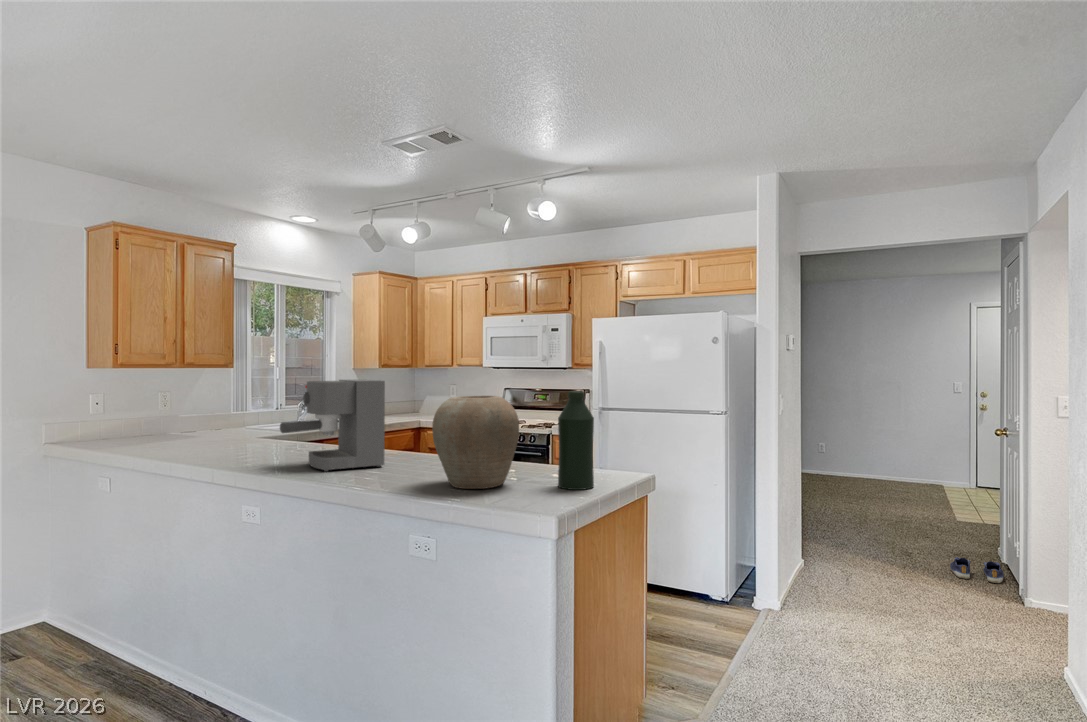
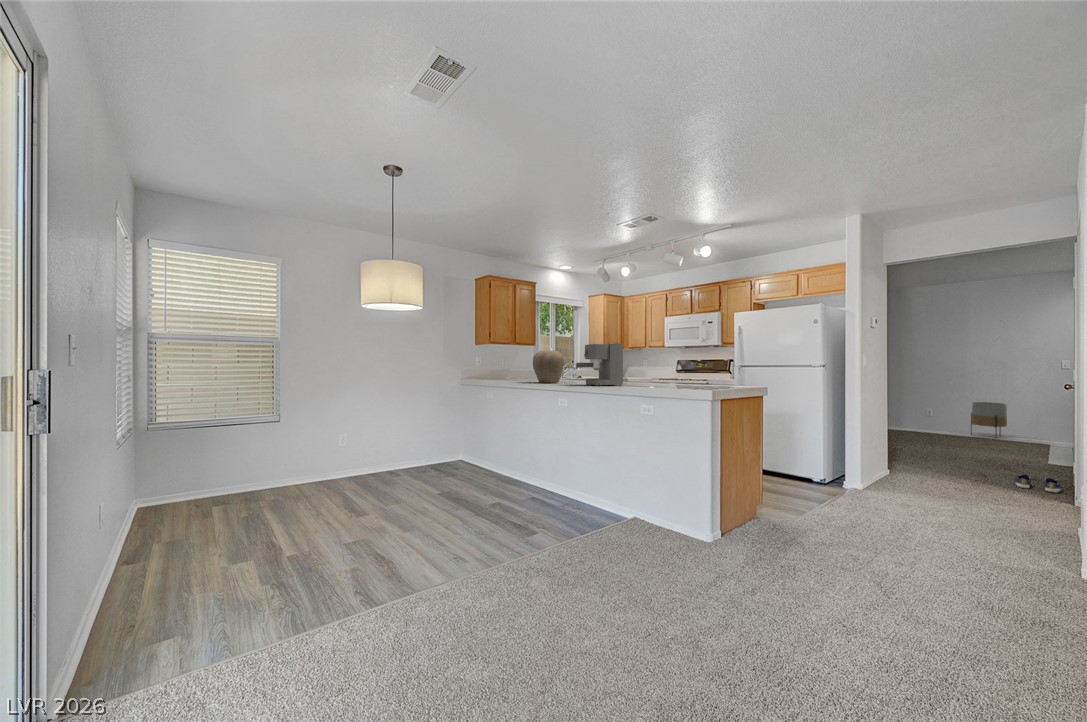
bottle: present [558,391,594,490] -> none [714,344,733,392]
vase: present [432,396,519,489] -> present [533,351,564,383]
planter: none [874,439,911,487] -> present [971,402,1007,437]

